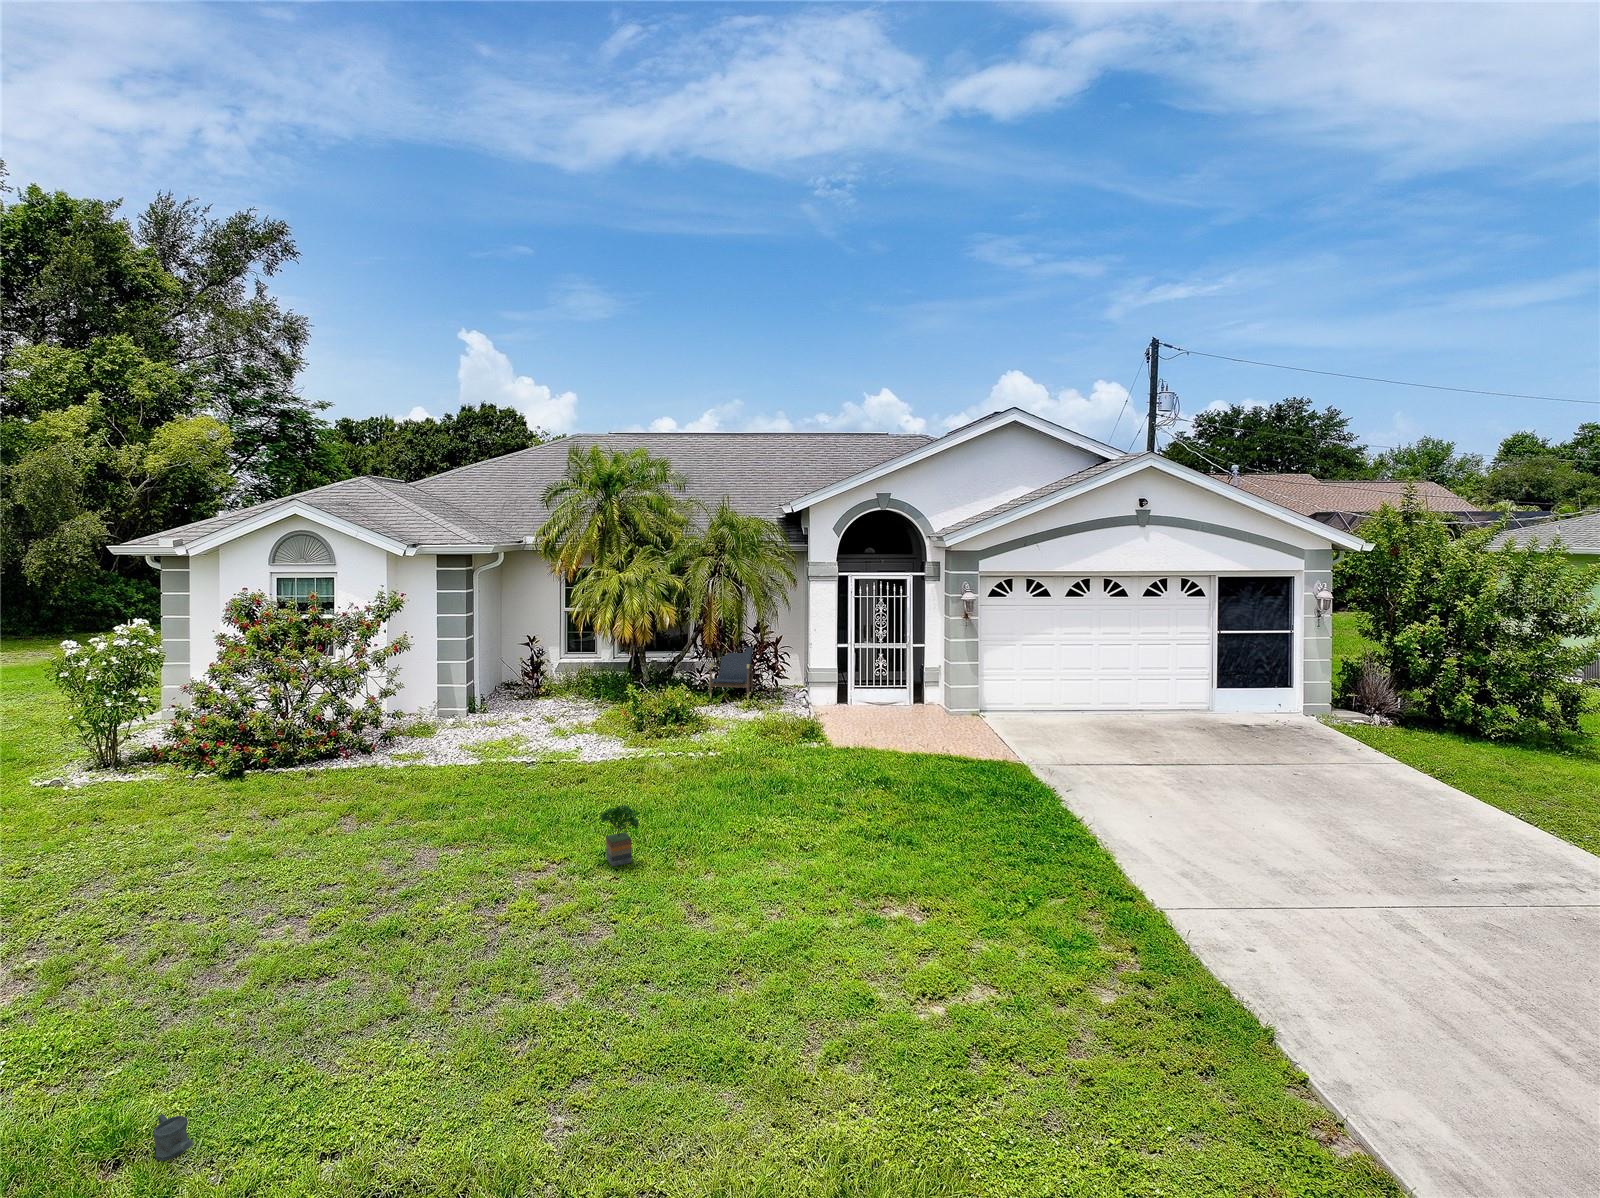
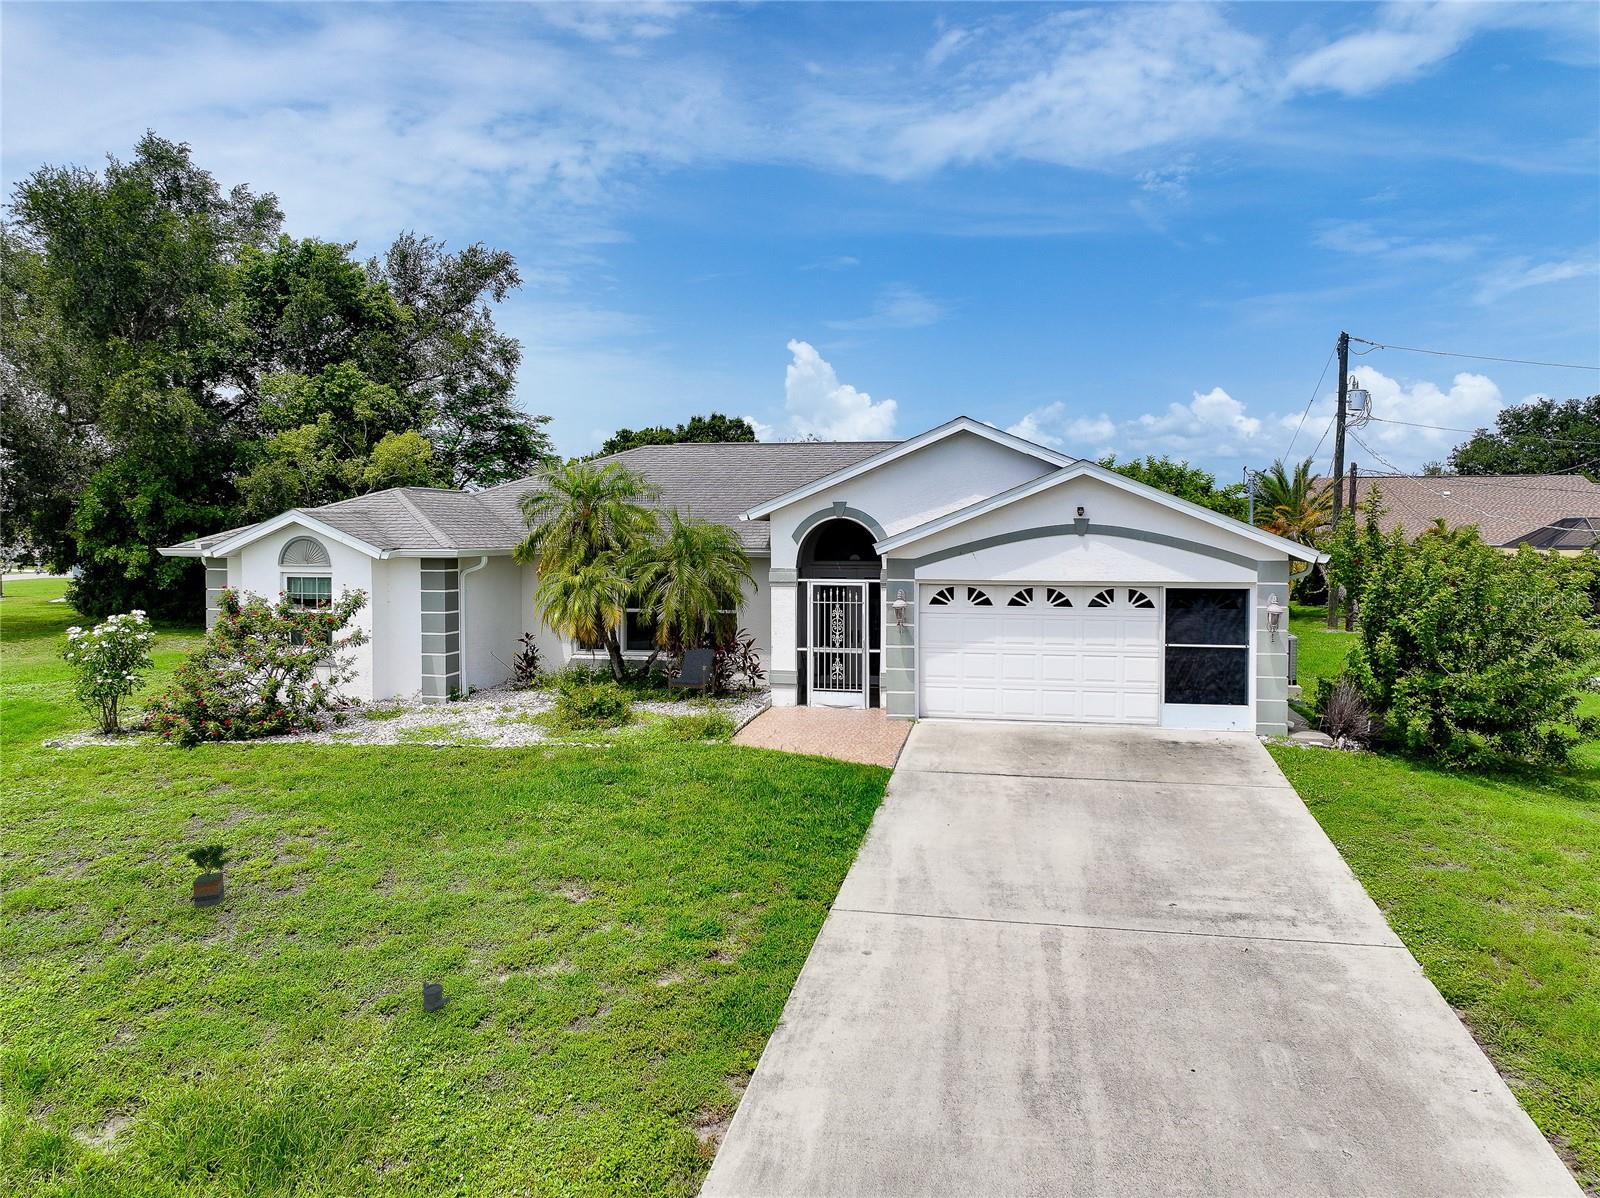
potted tree: present [600,805,639,867] -> present [186,845,230,907]
watering can: present [153,1114,193,1161] -> present [423,982,450,1011]

